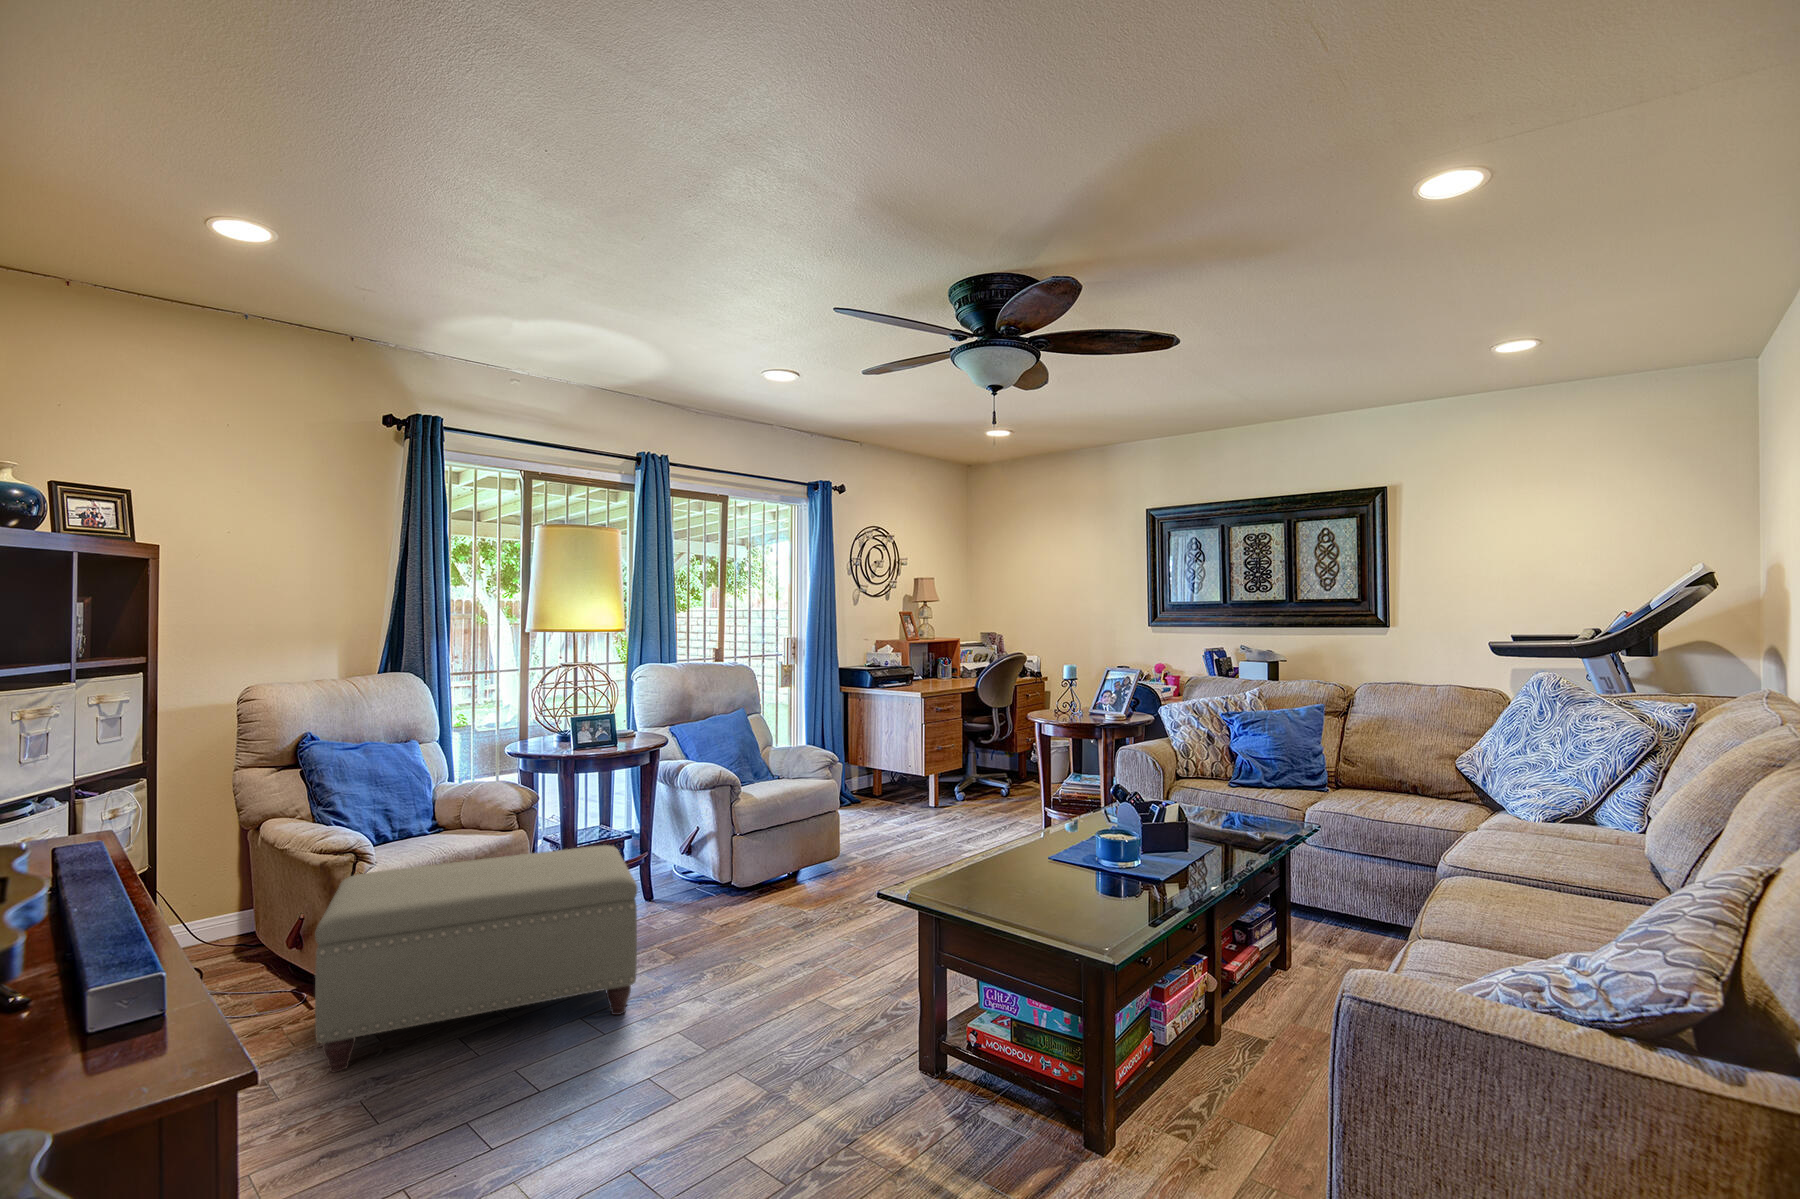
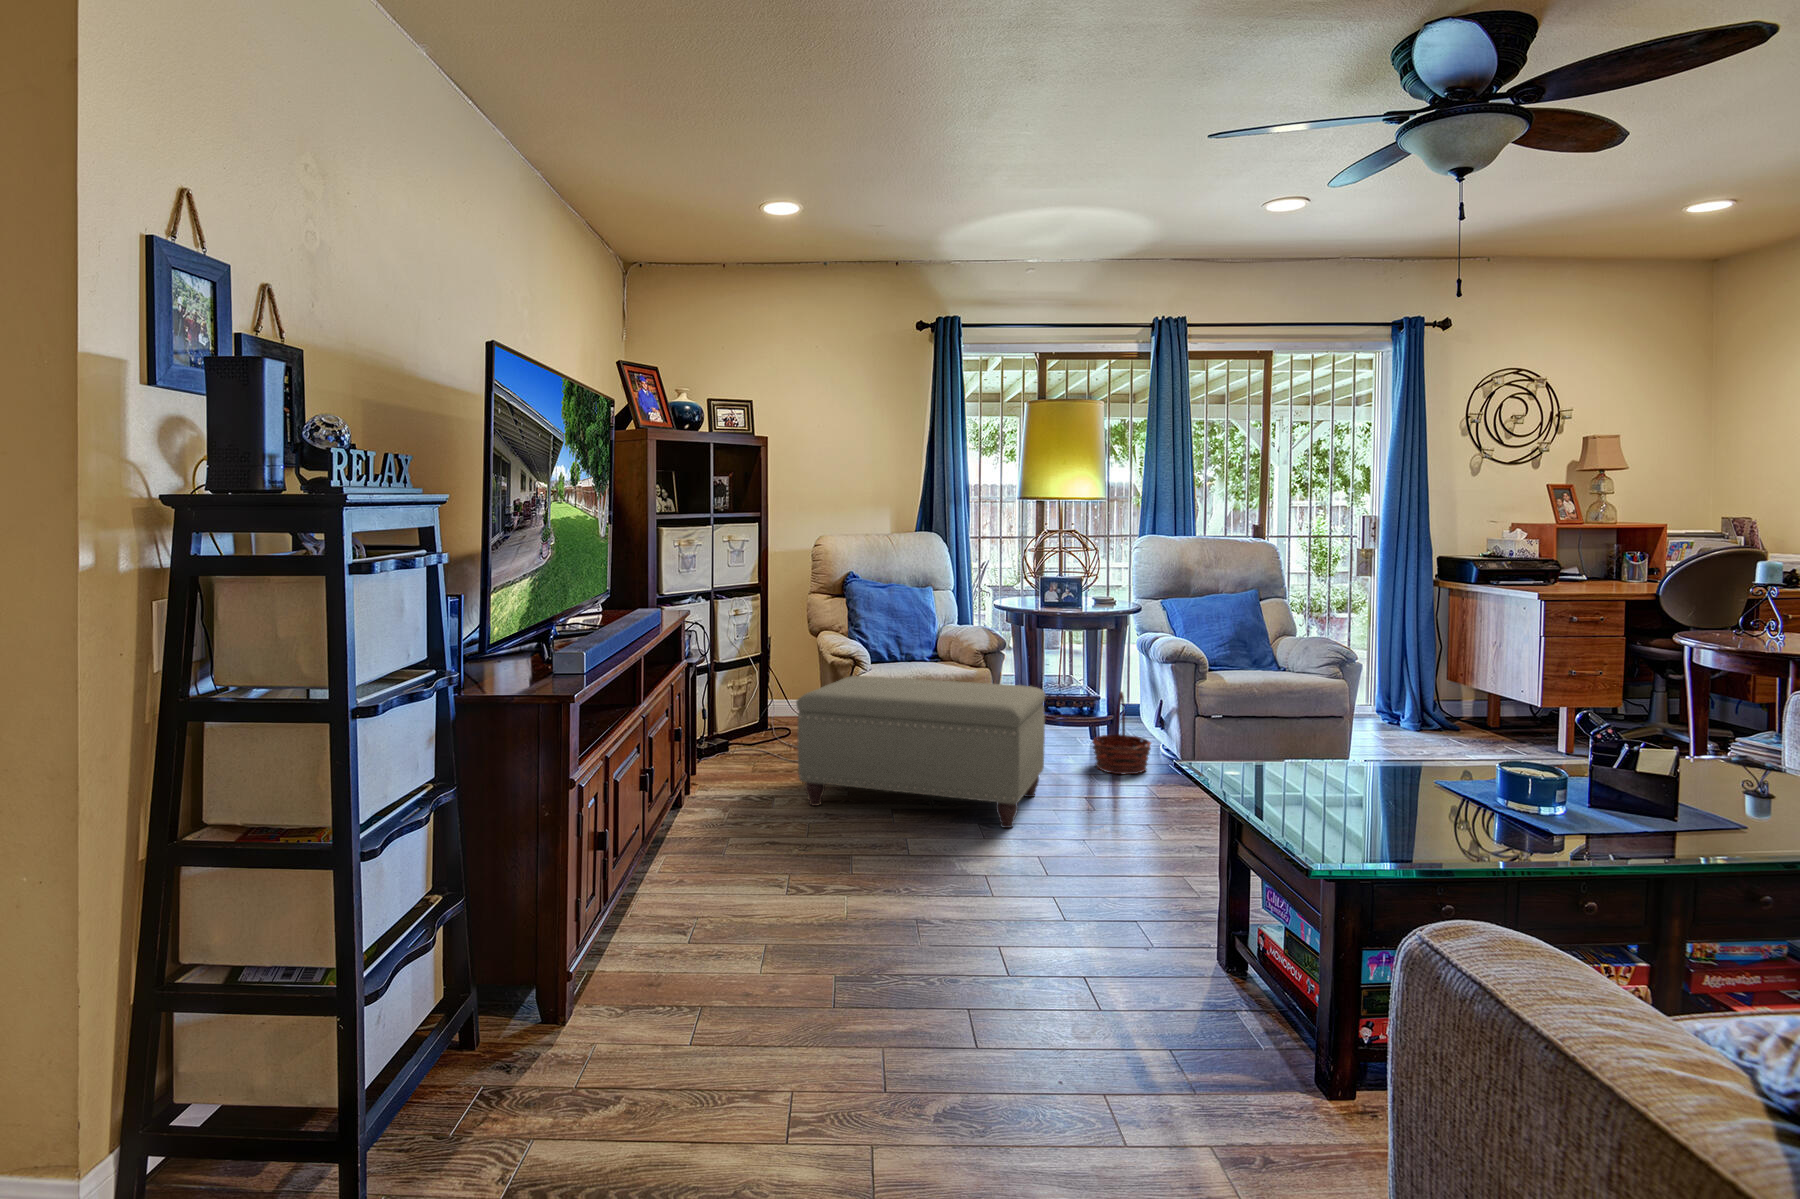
basket: none [632,829,693,917] -> present [1092,692,1151,774]

